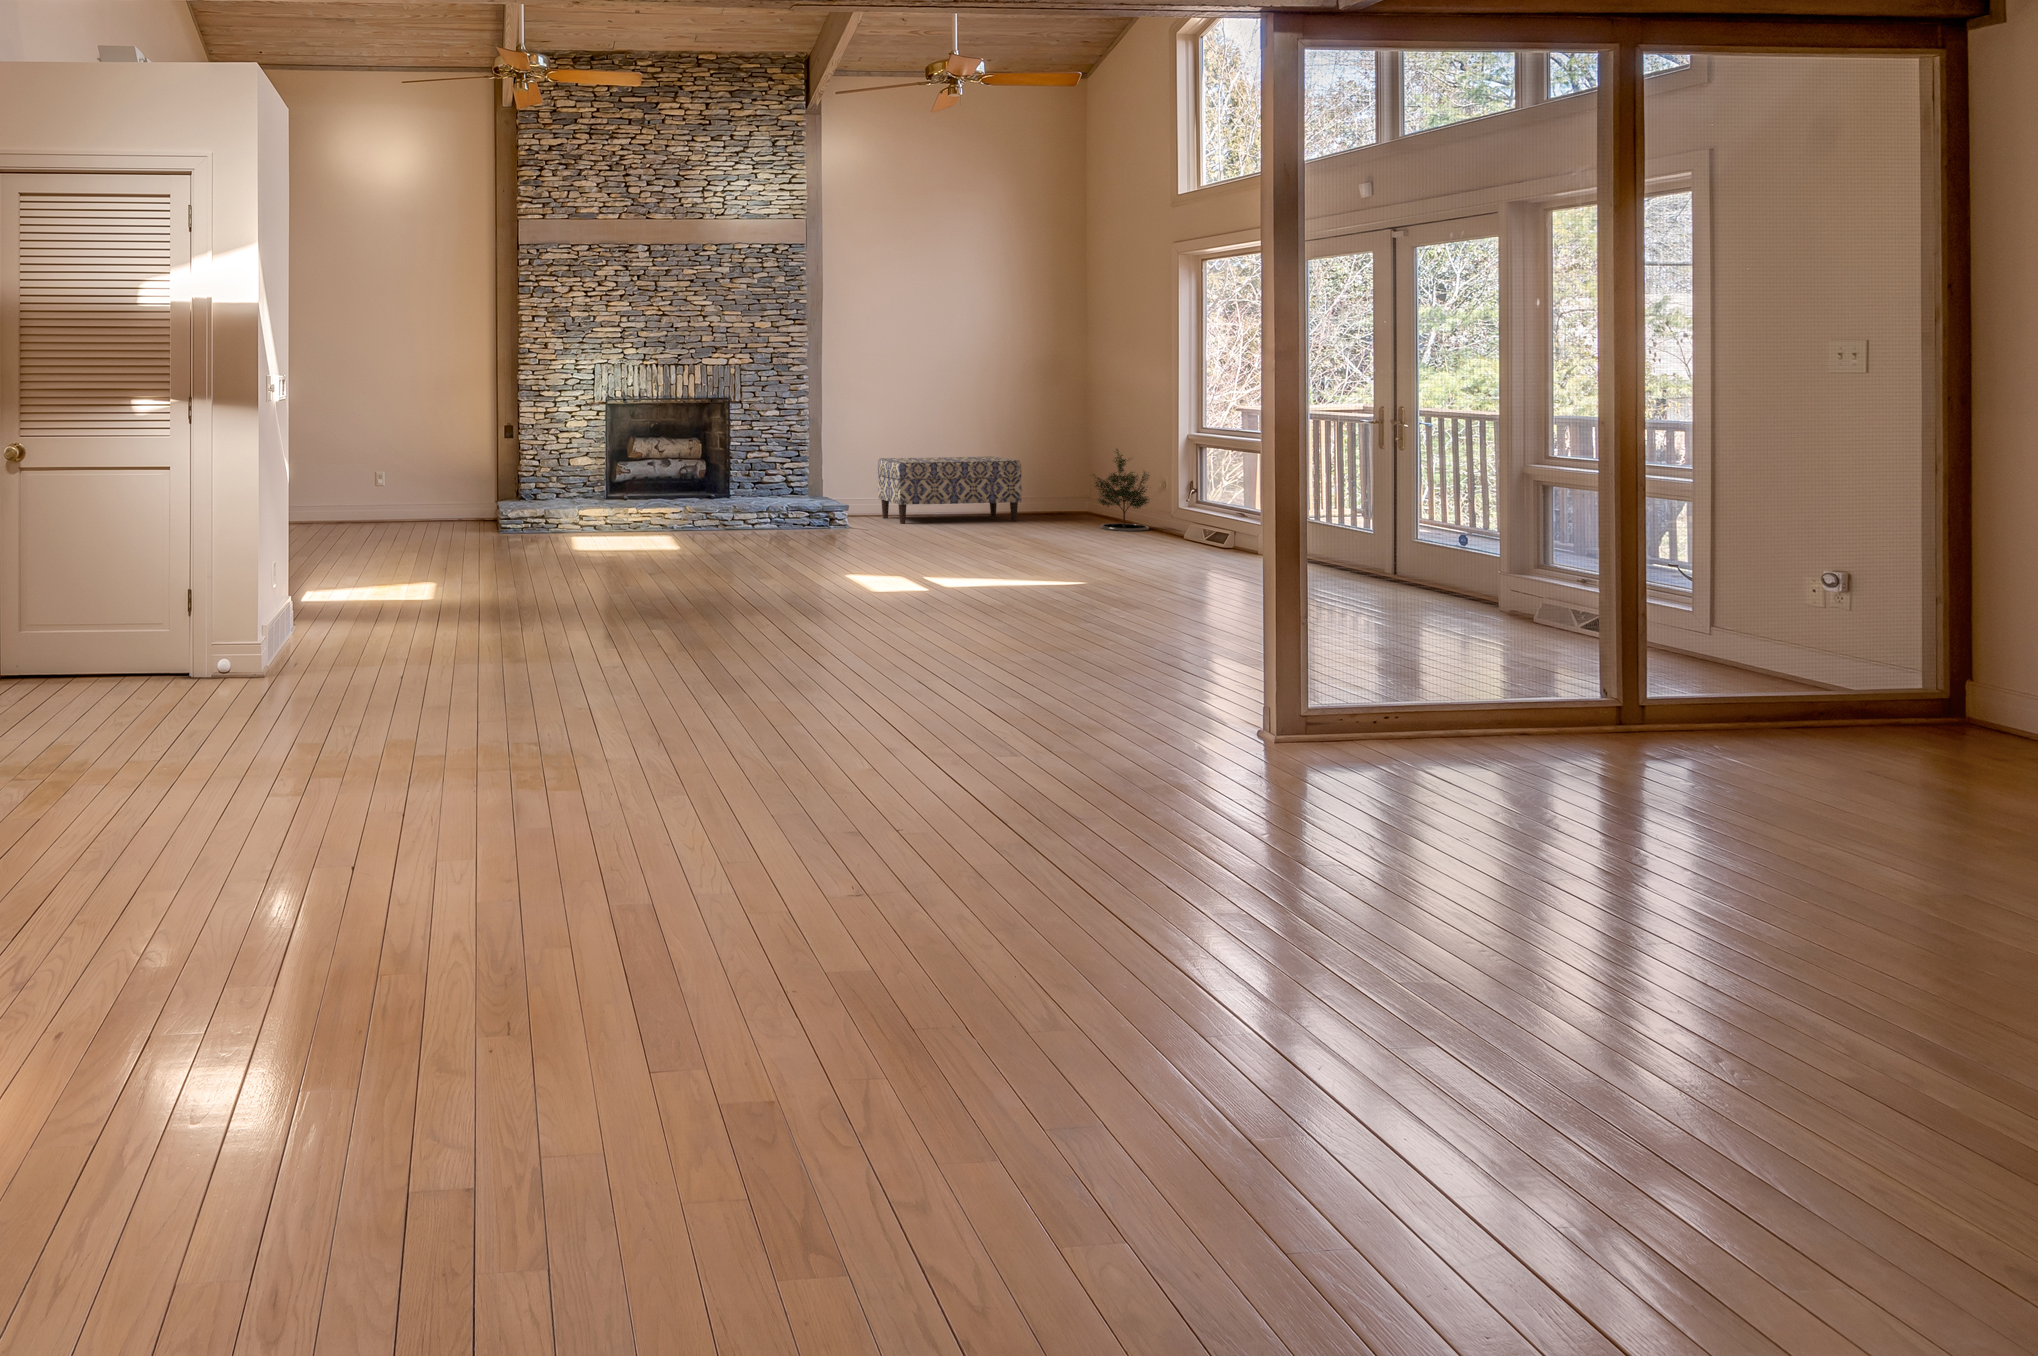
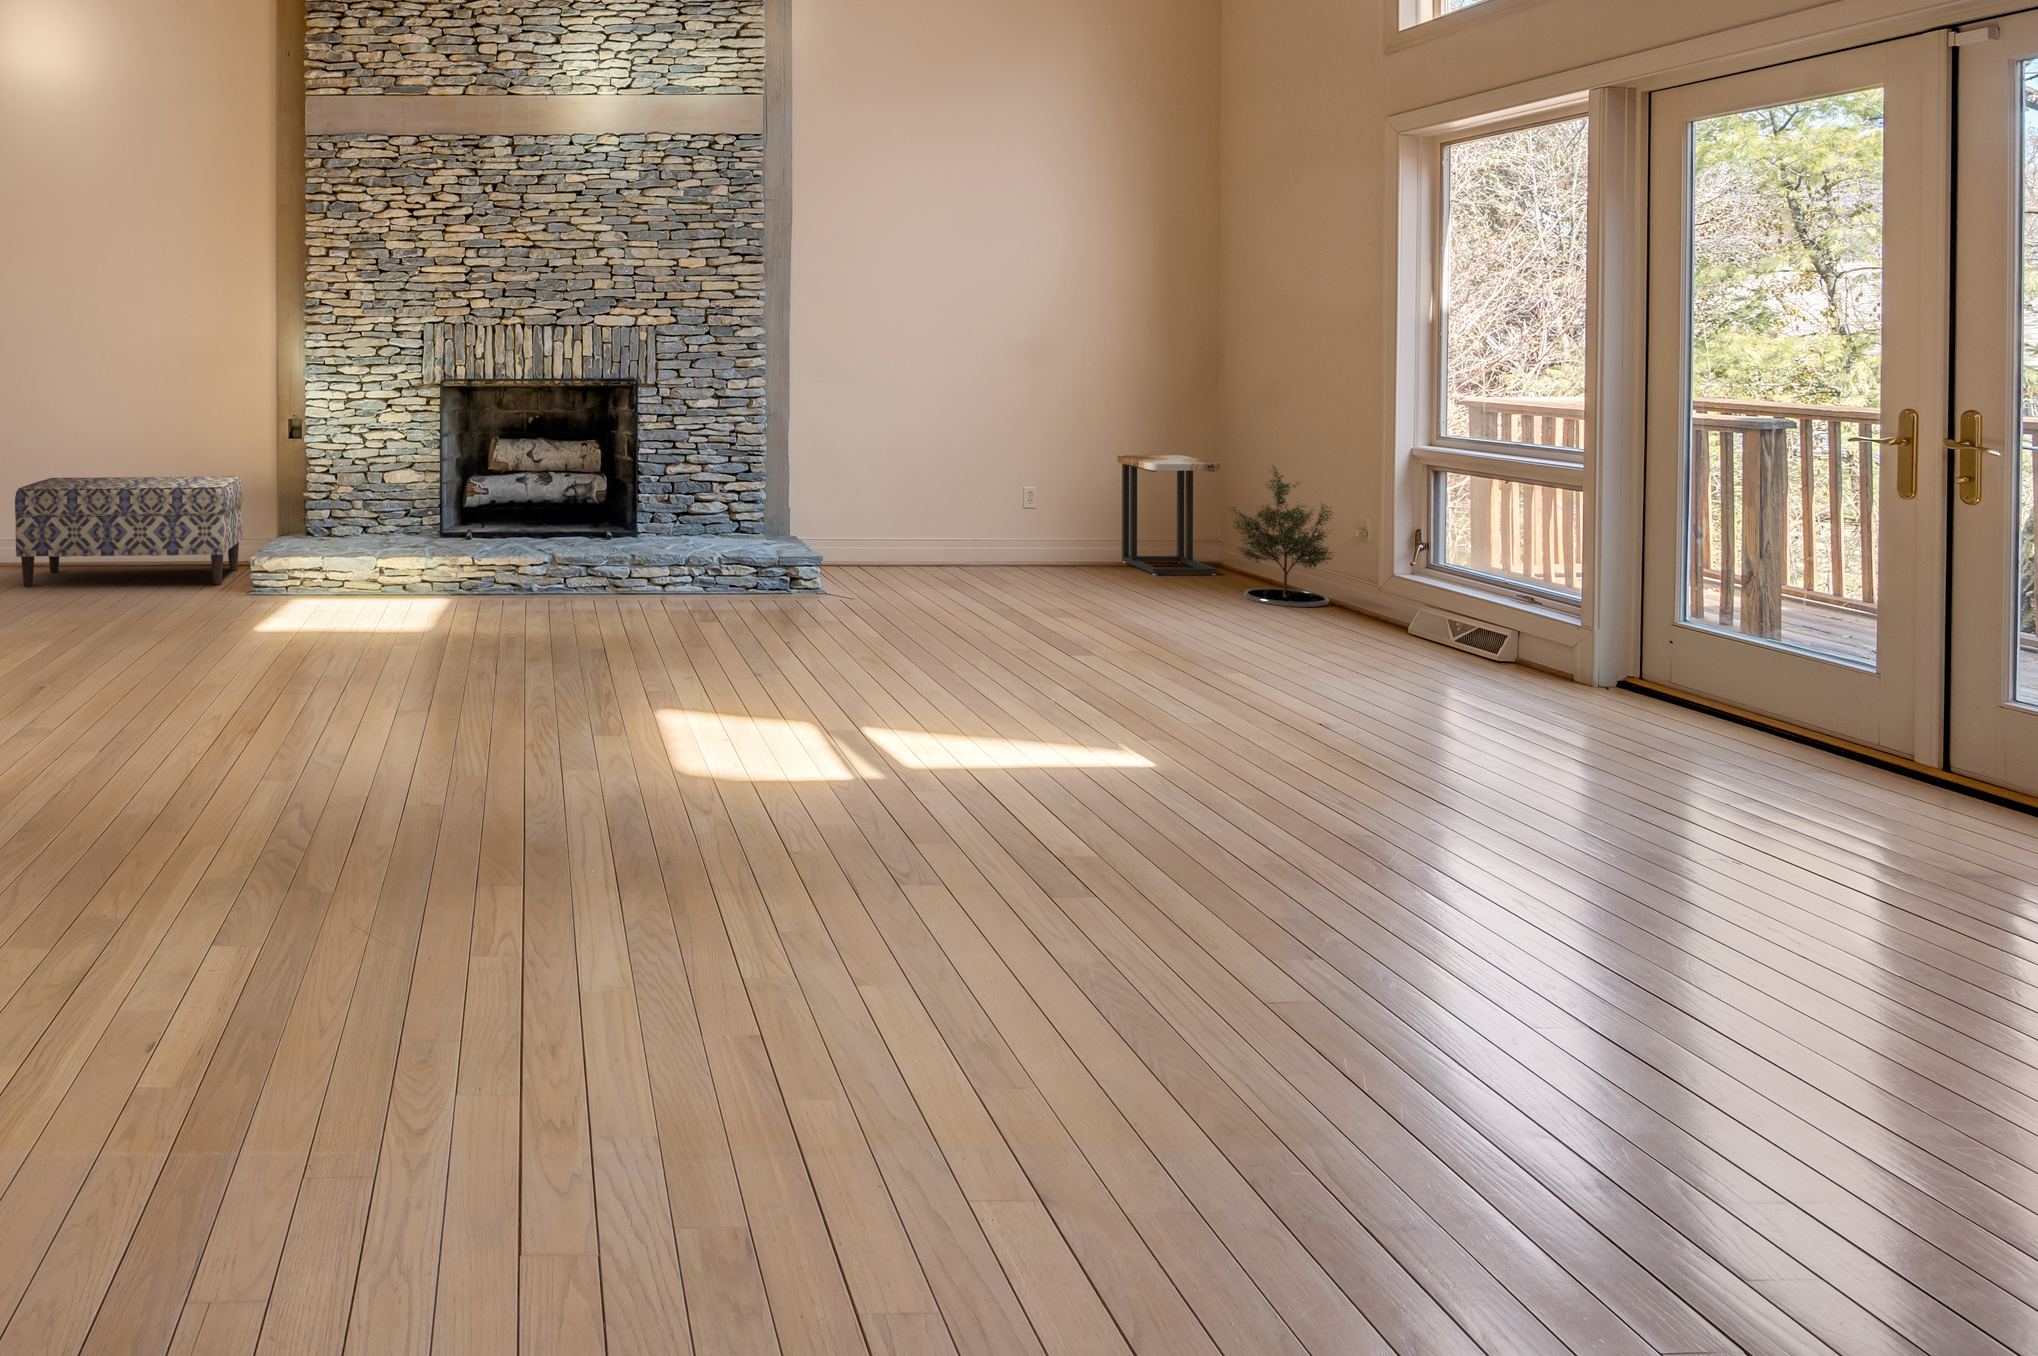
side table: none [1028,447,1090,520] -> present [1117,455,1220,575]
bench: present [878,456,1022,524] -> present [15,476,243,587]

